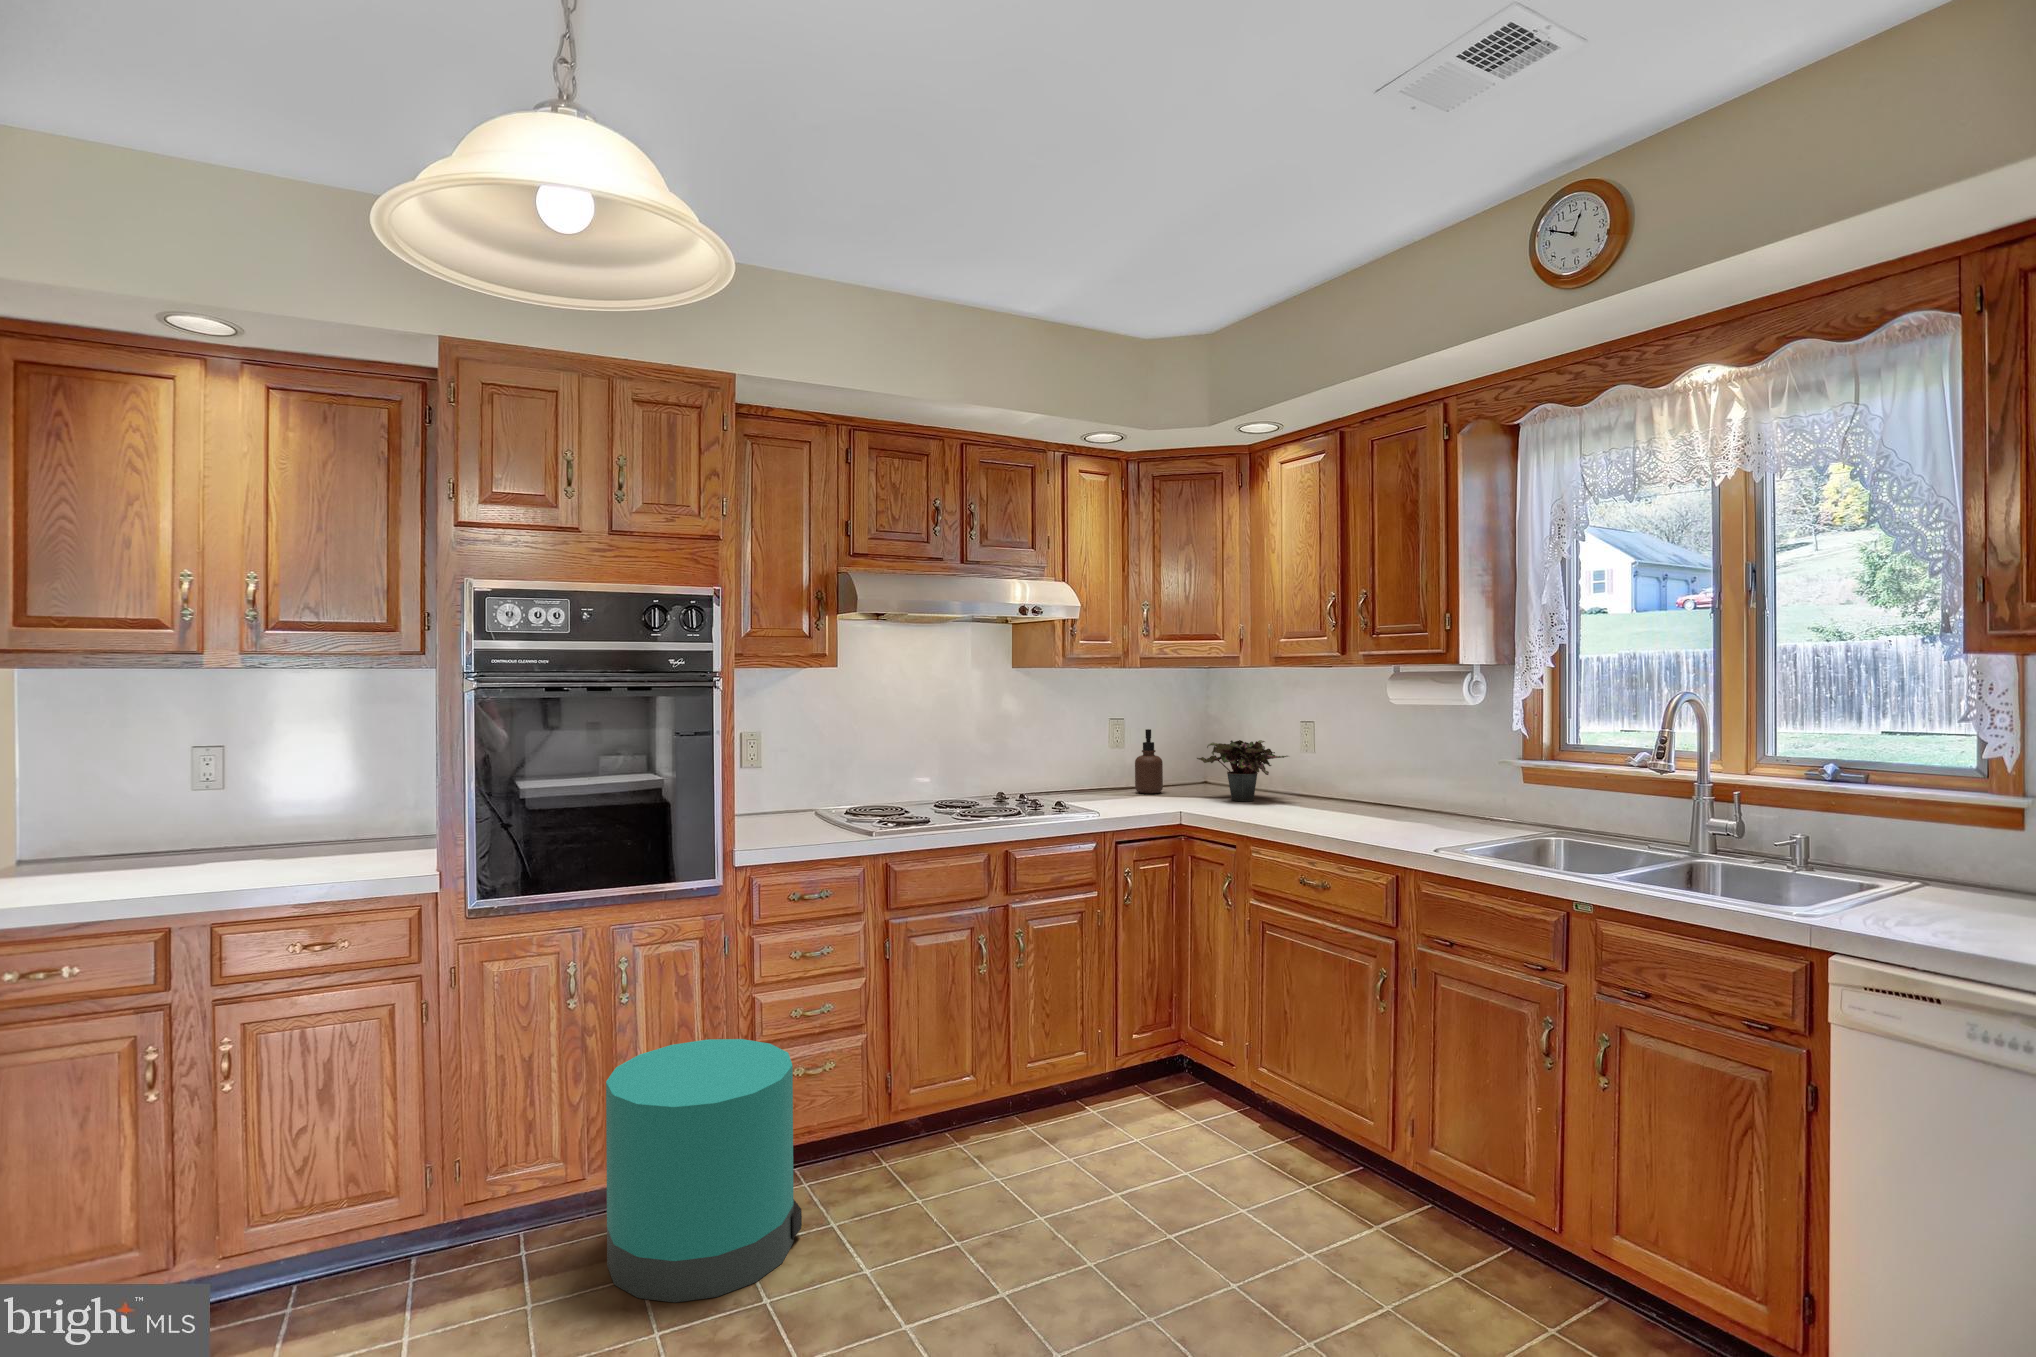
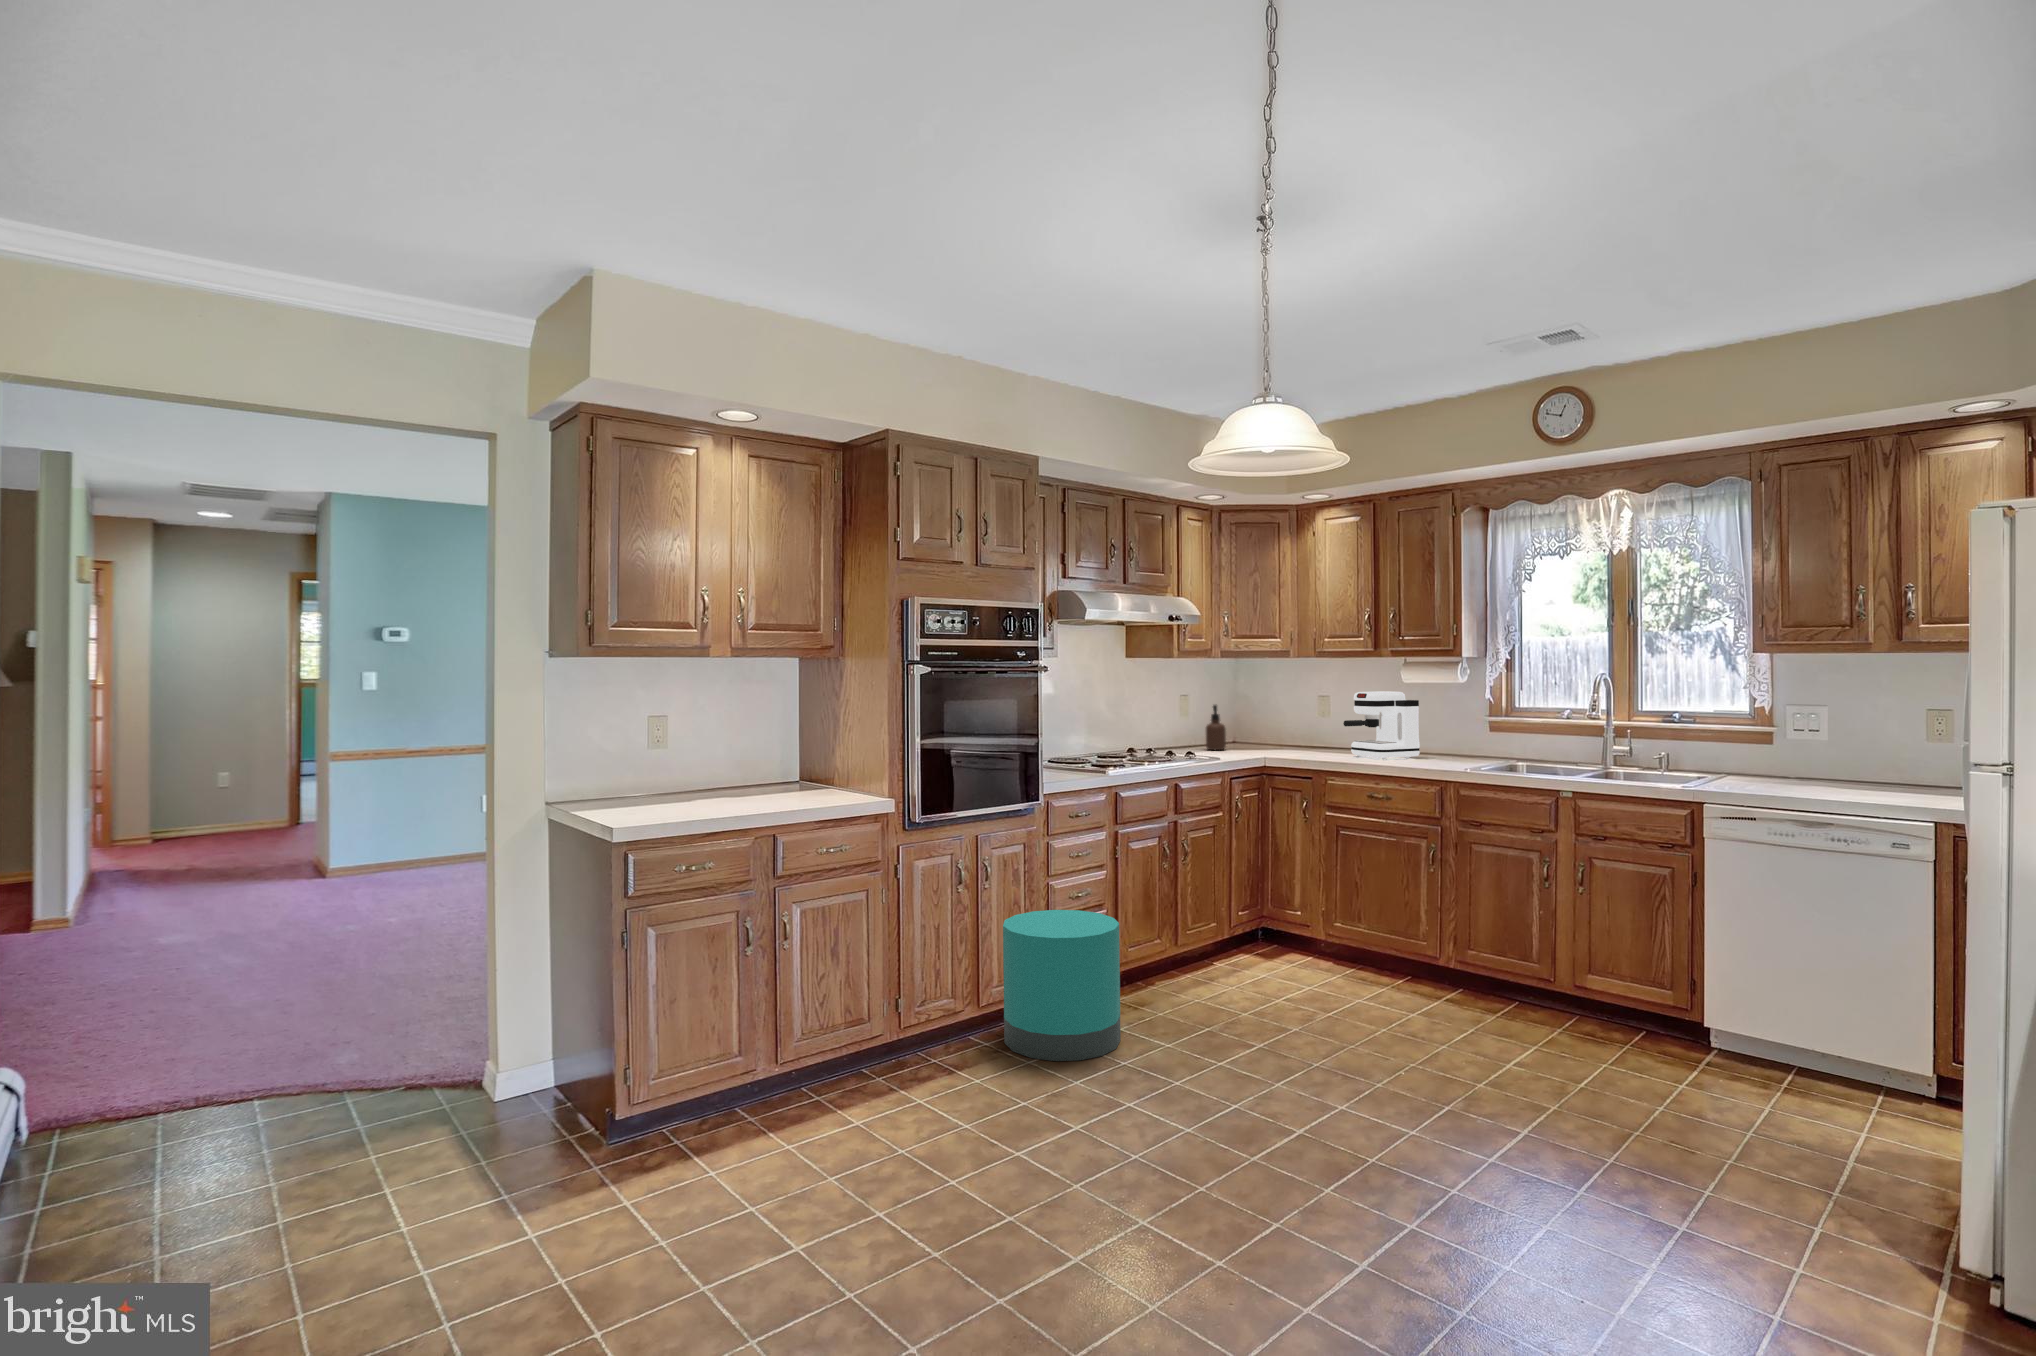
coffee maker: none [1295,716,1412,820] -> present [1343,692,1420,759]
potted plant: present [1197,740,1288,801] -> none [1255,710,1323,752]

